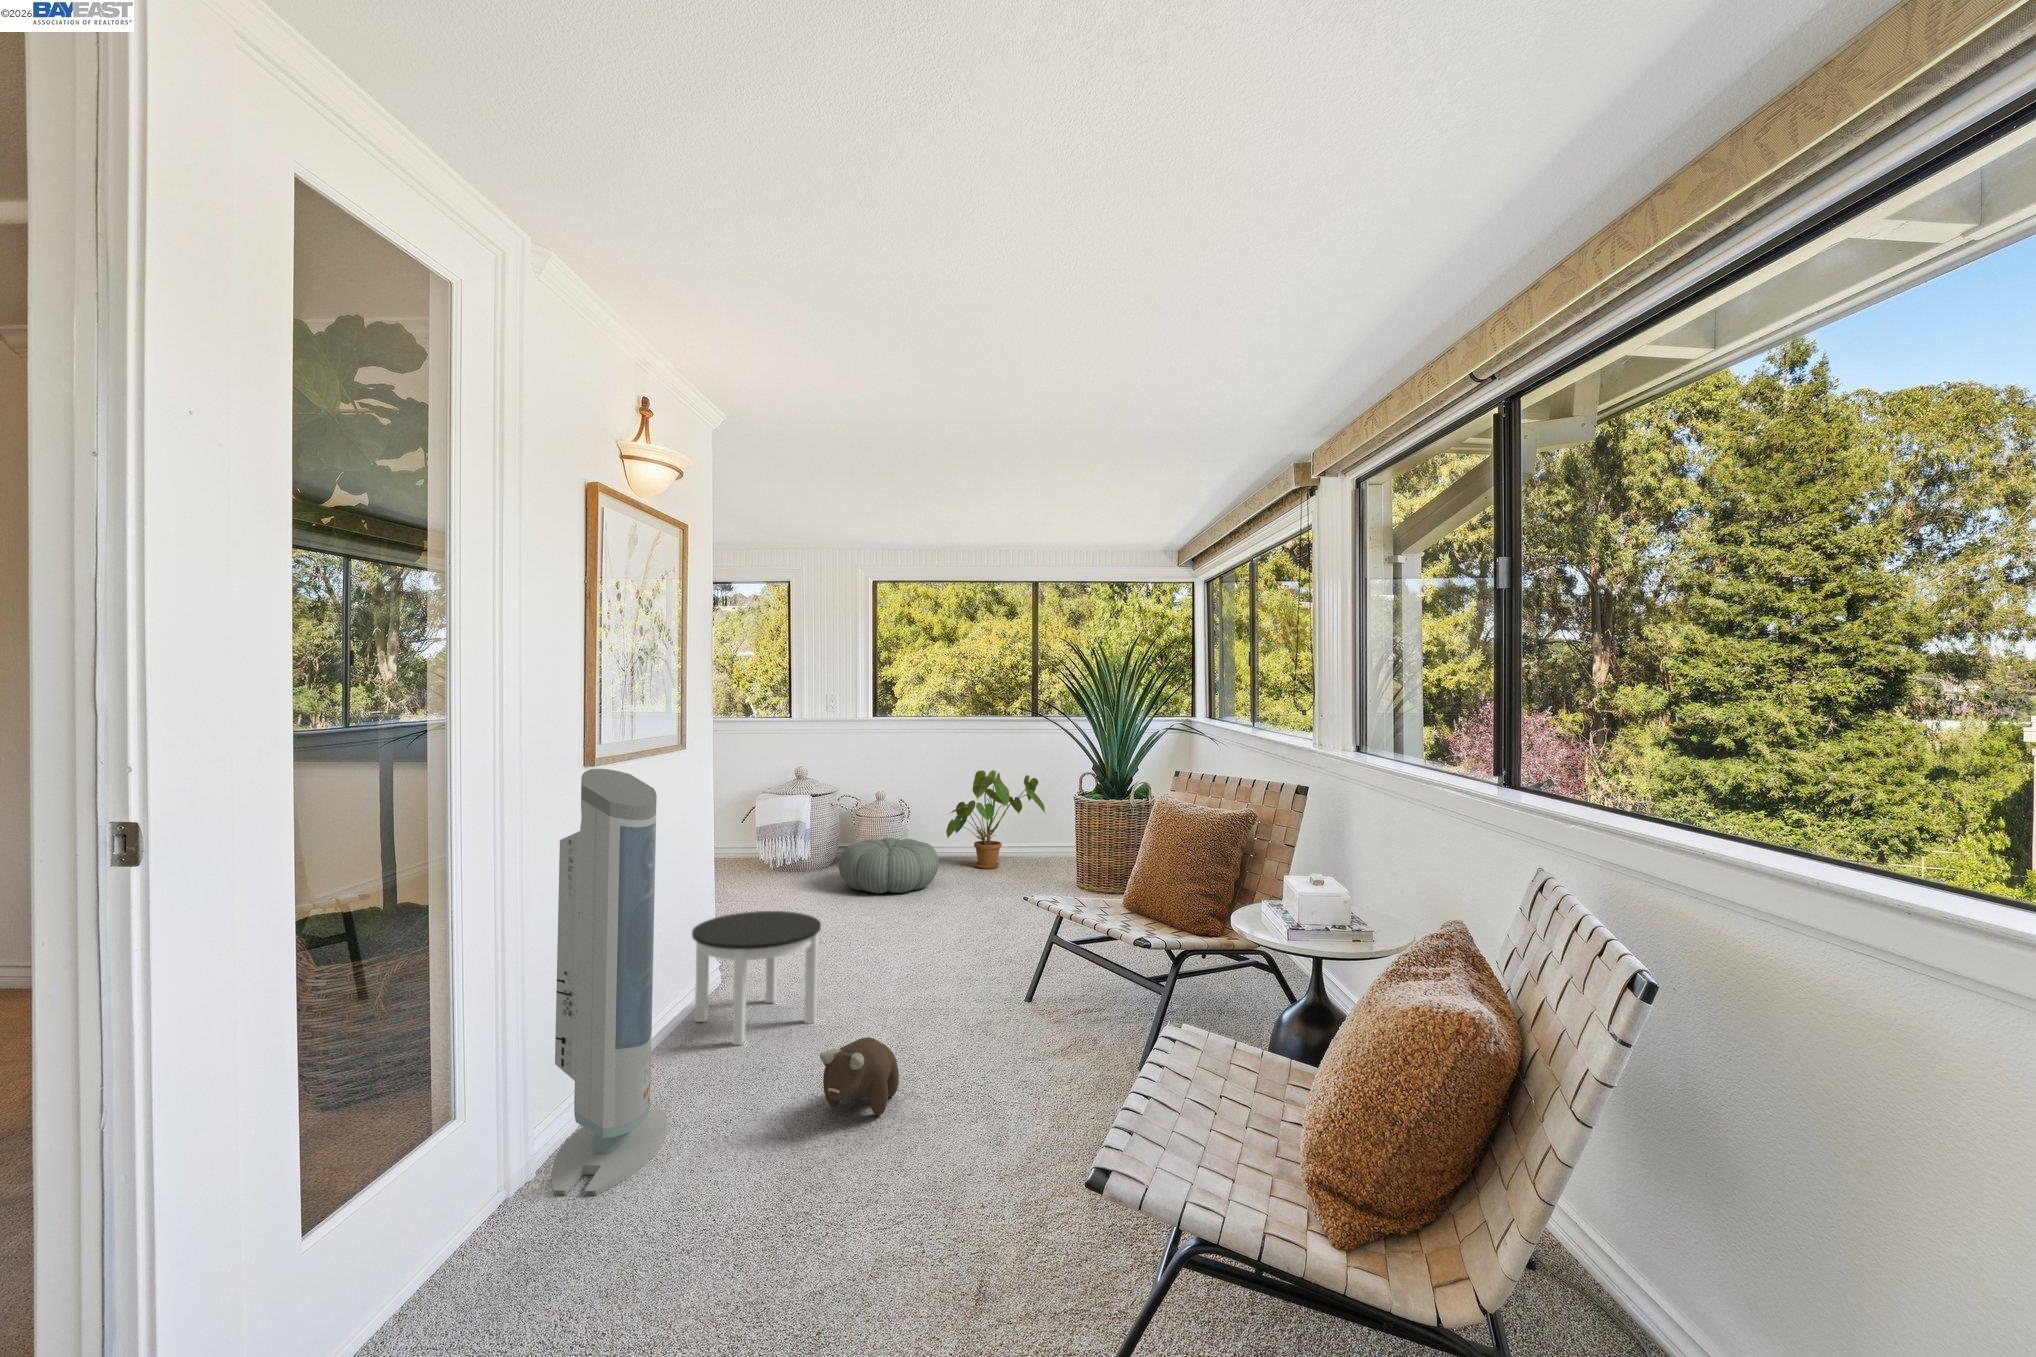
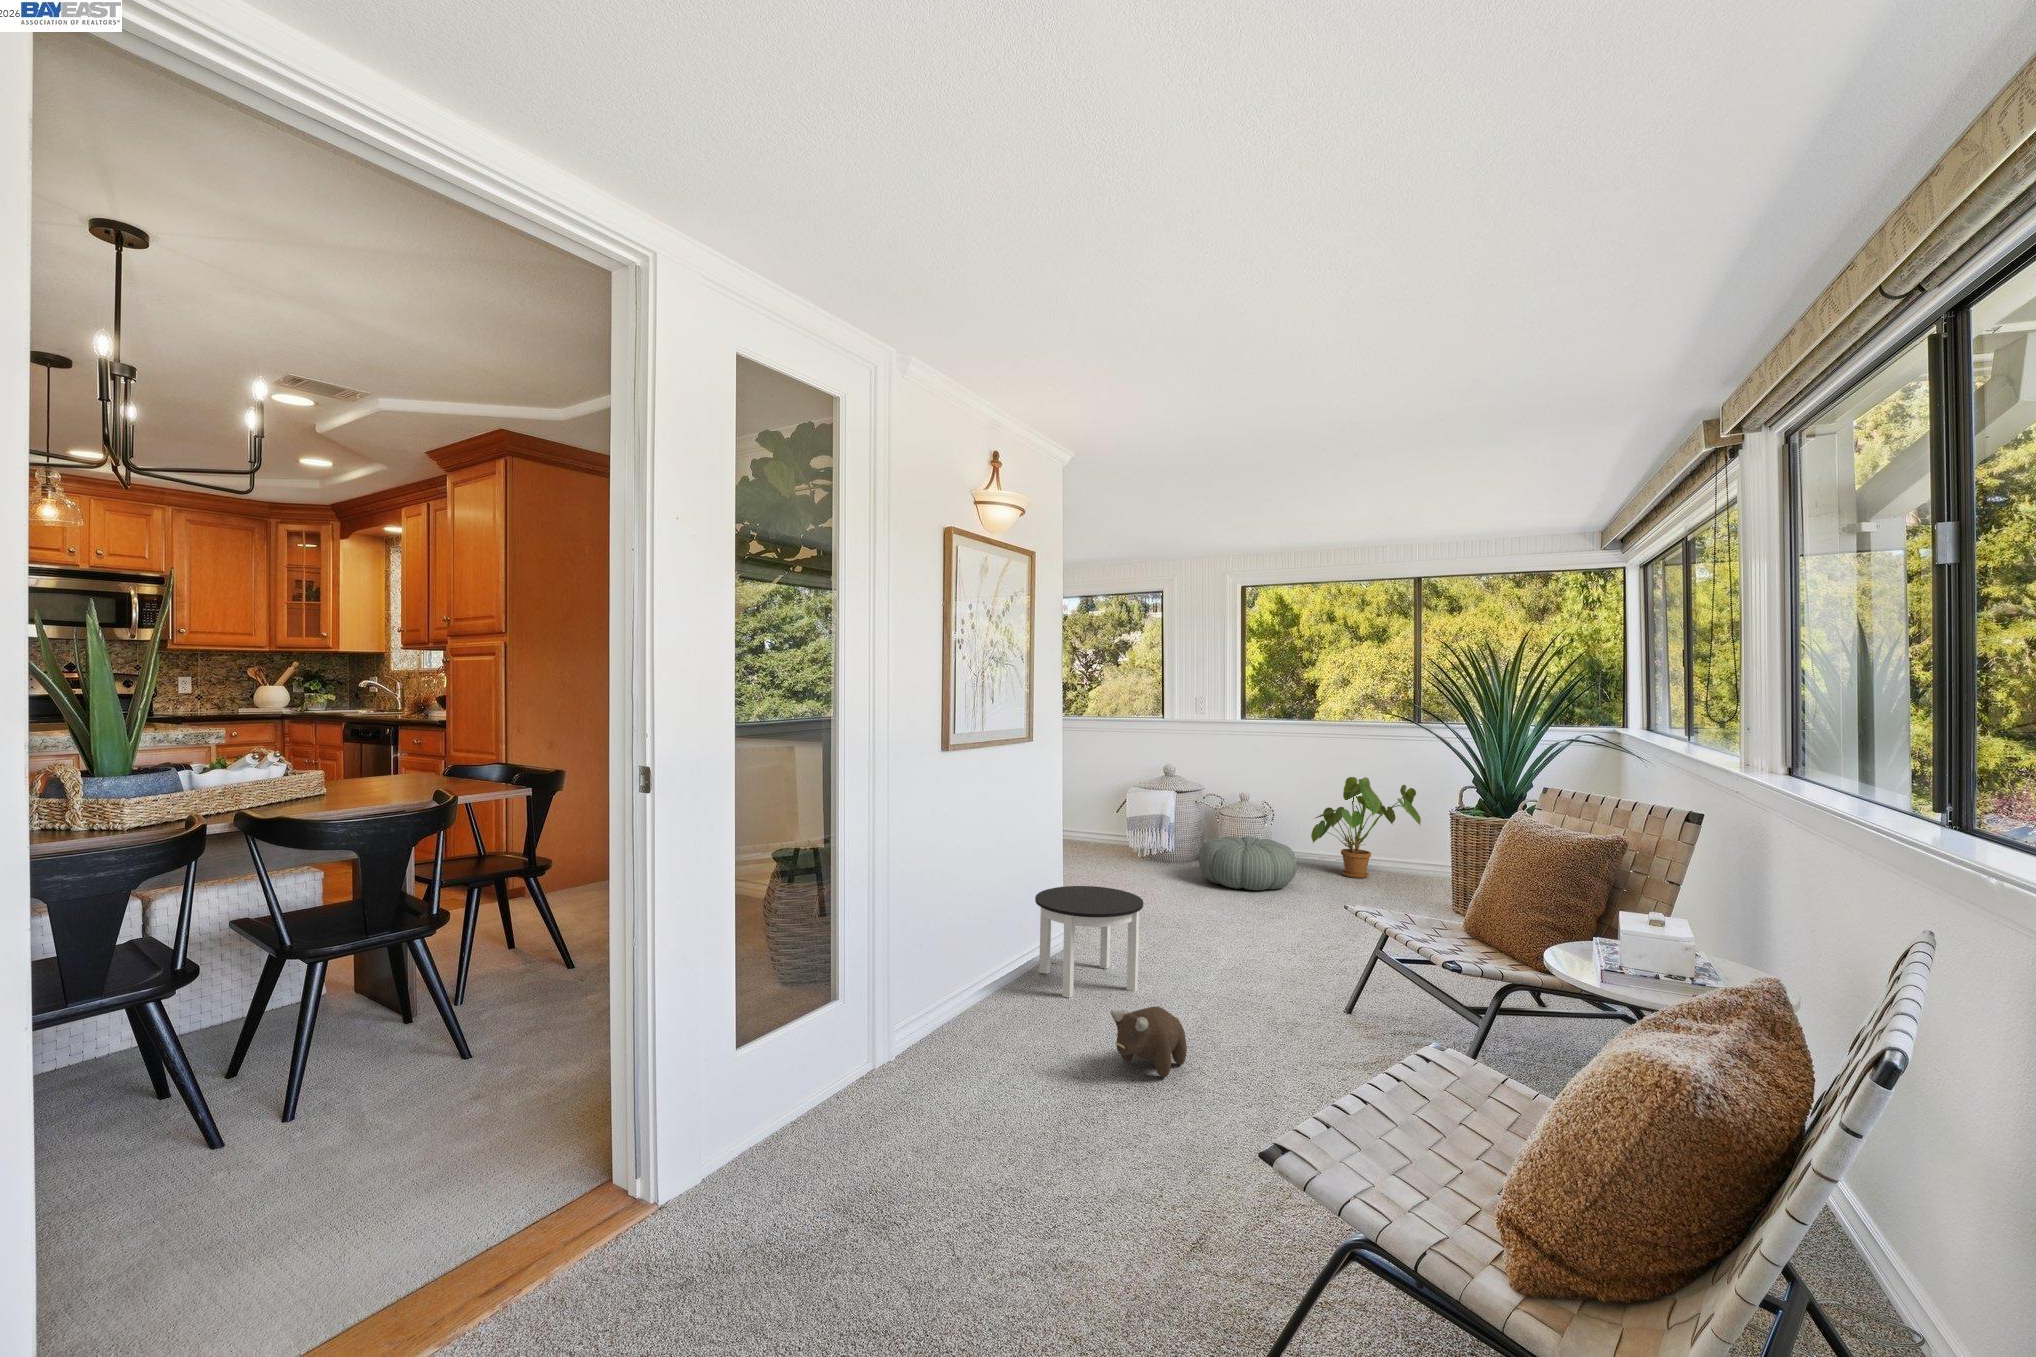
air purifier: present [552,769,667,1195] -> none [904,754,995,1084]

